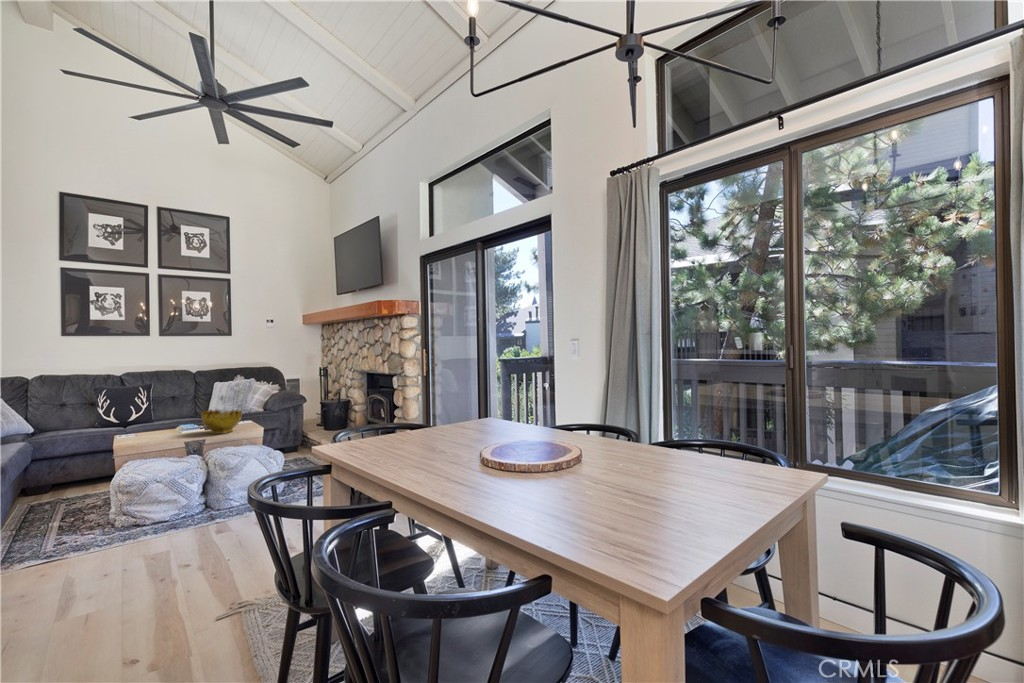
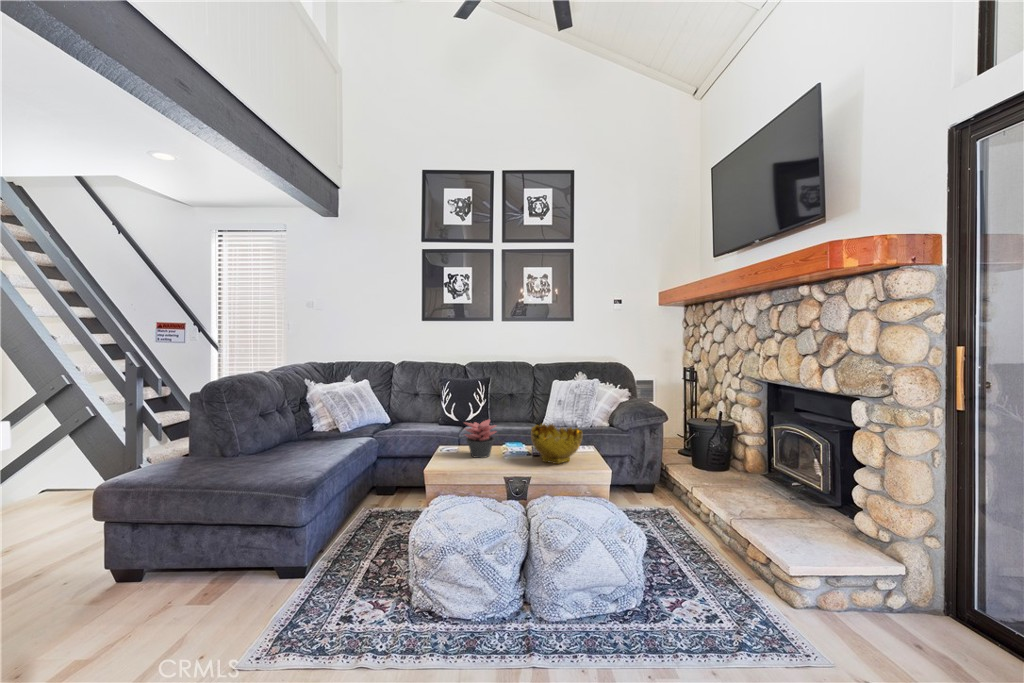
succulent plant: none [140,411,171,439] -> present [465,420,496,458]

